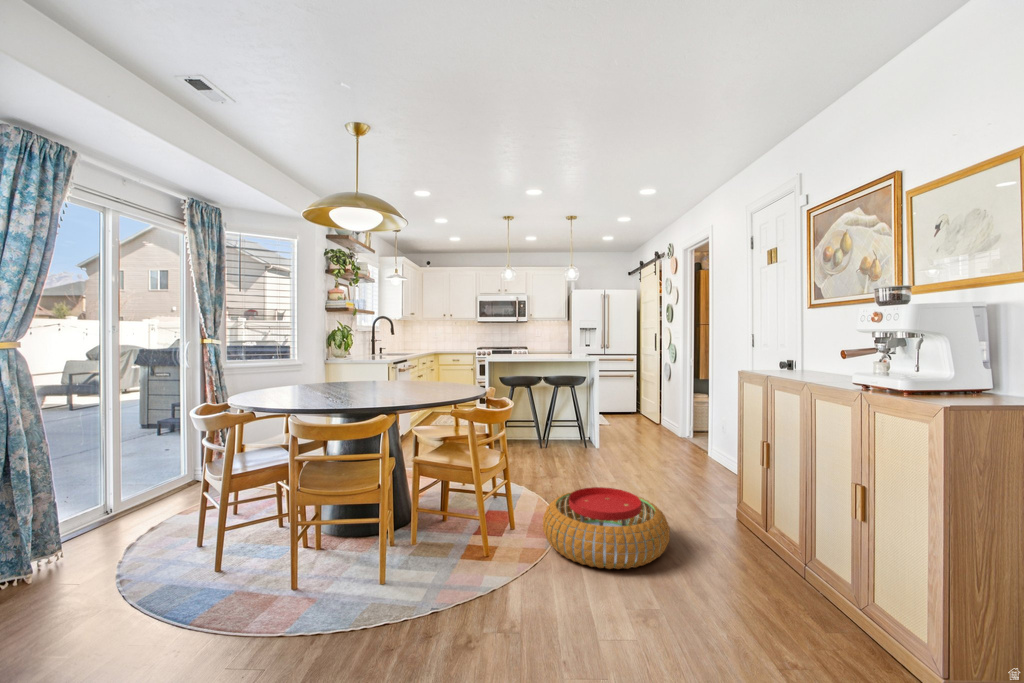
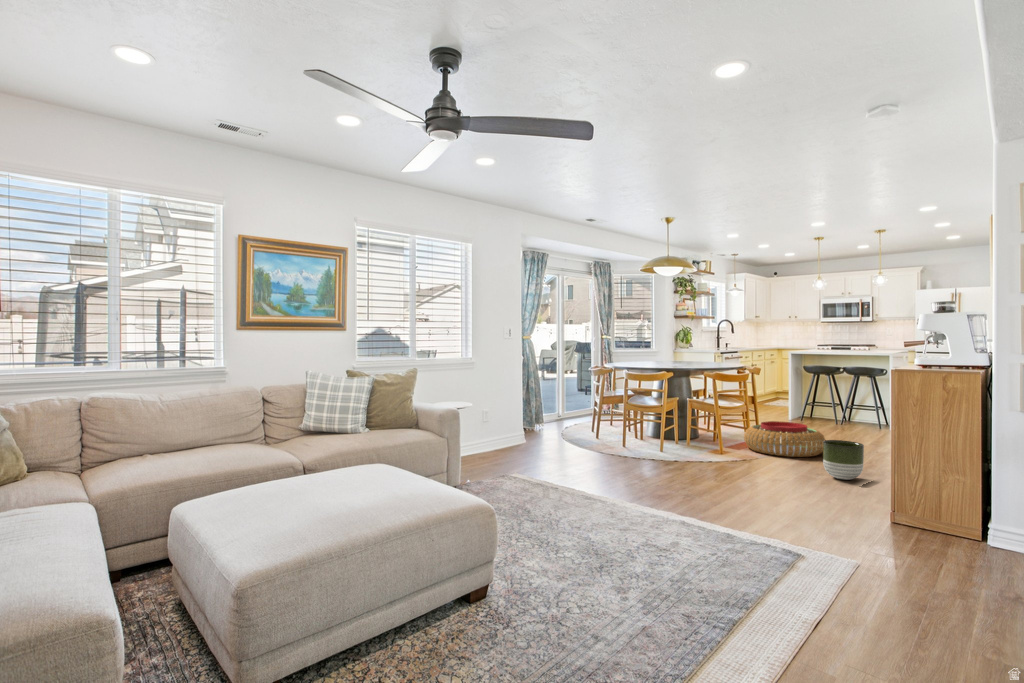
planter: none [783,549,864,641] -> present [823,440,864,480]

